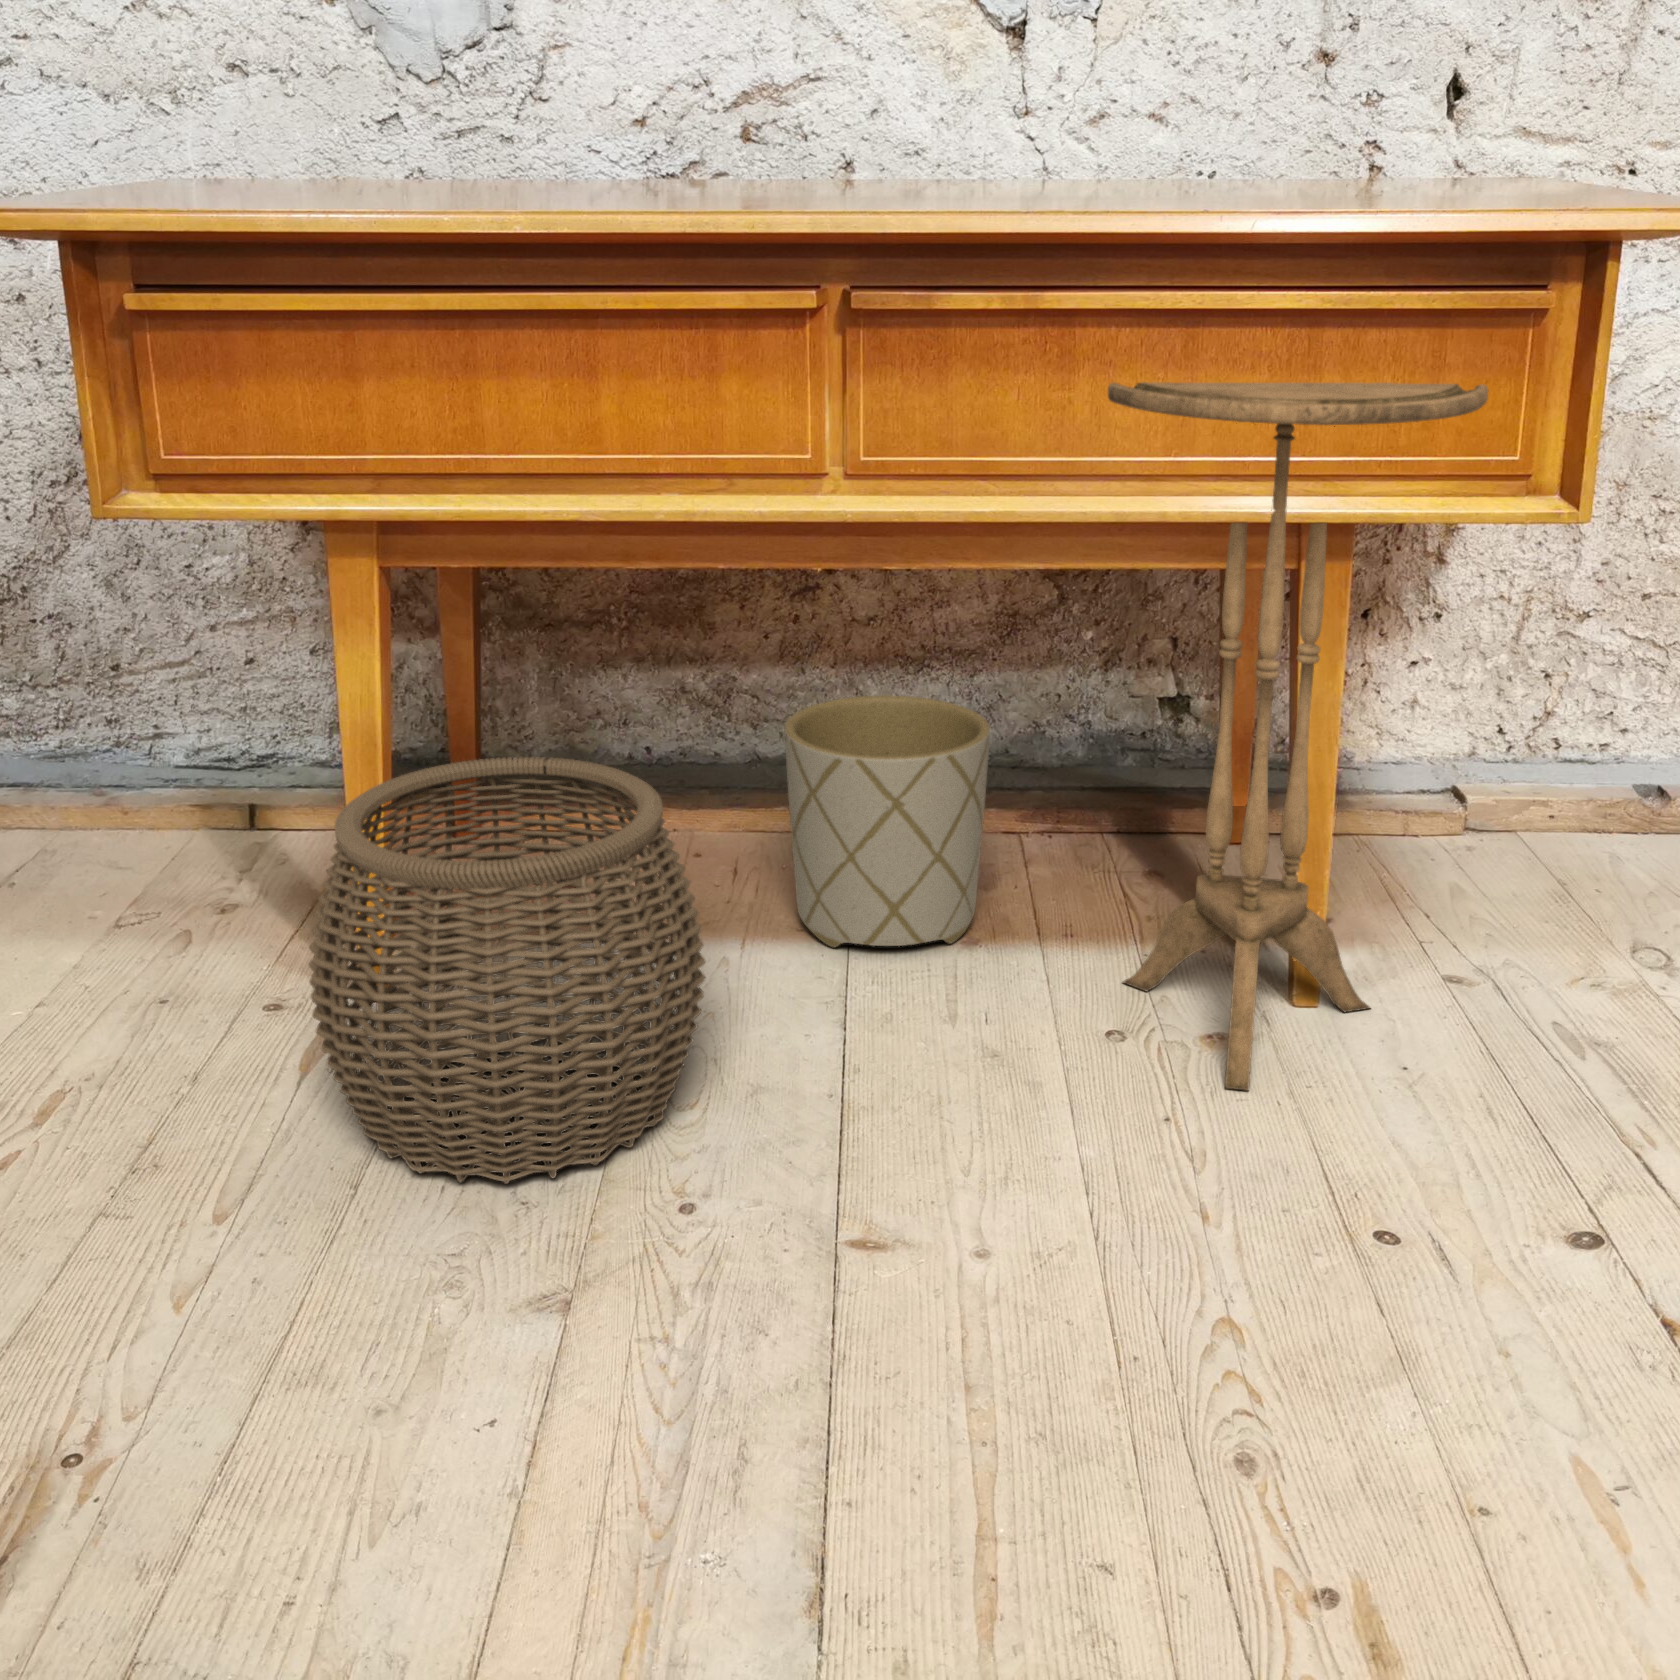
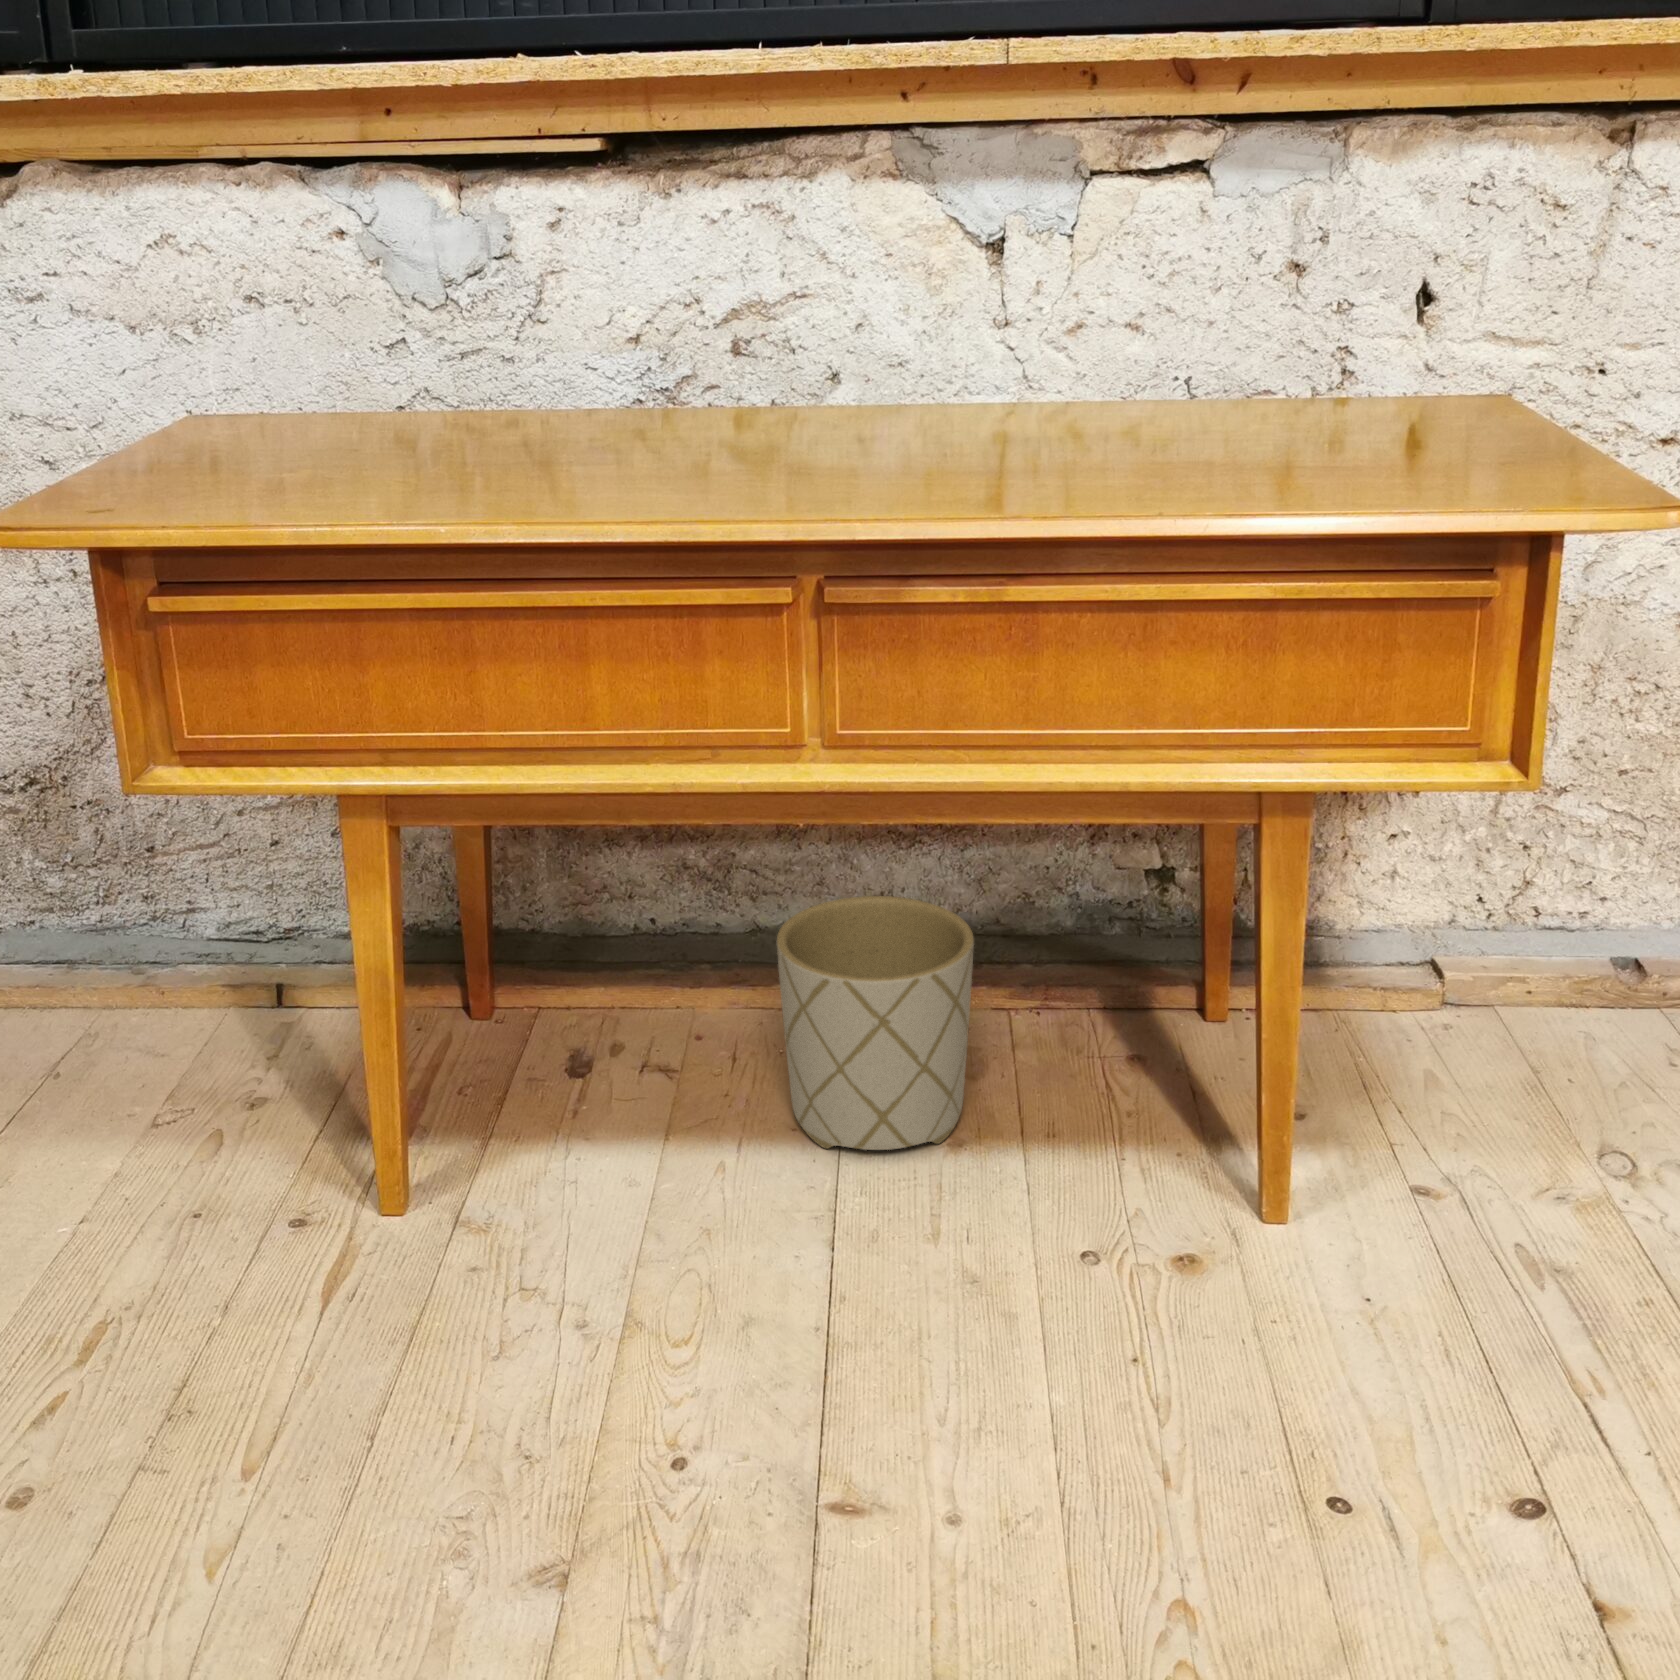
side table: present [1108,382,1488,1091] -> none [1066,603,1445,1325]
woven basket: present [309,757,705,1184] -> none [323,1006,696,1436]

